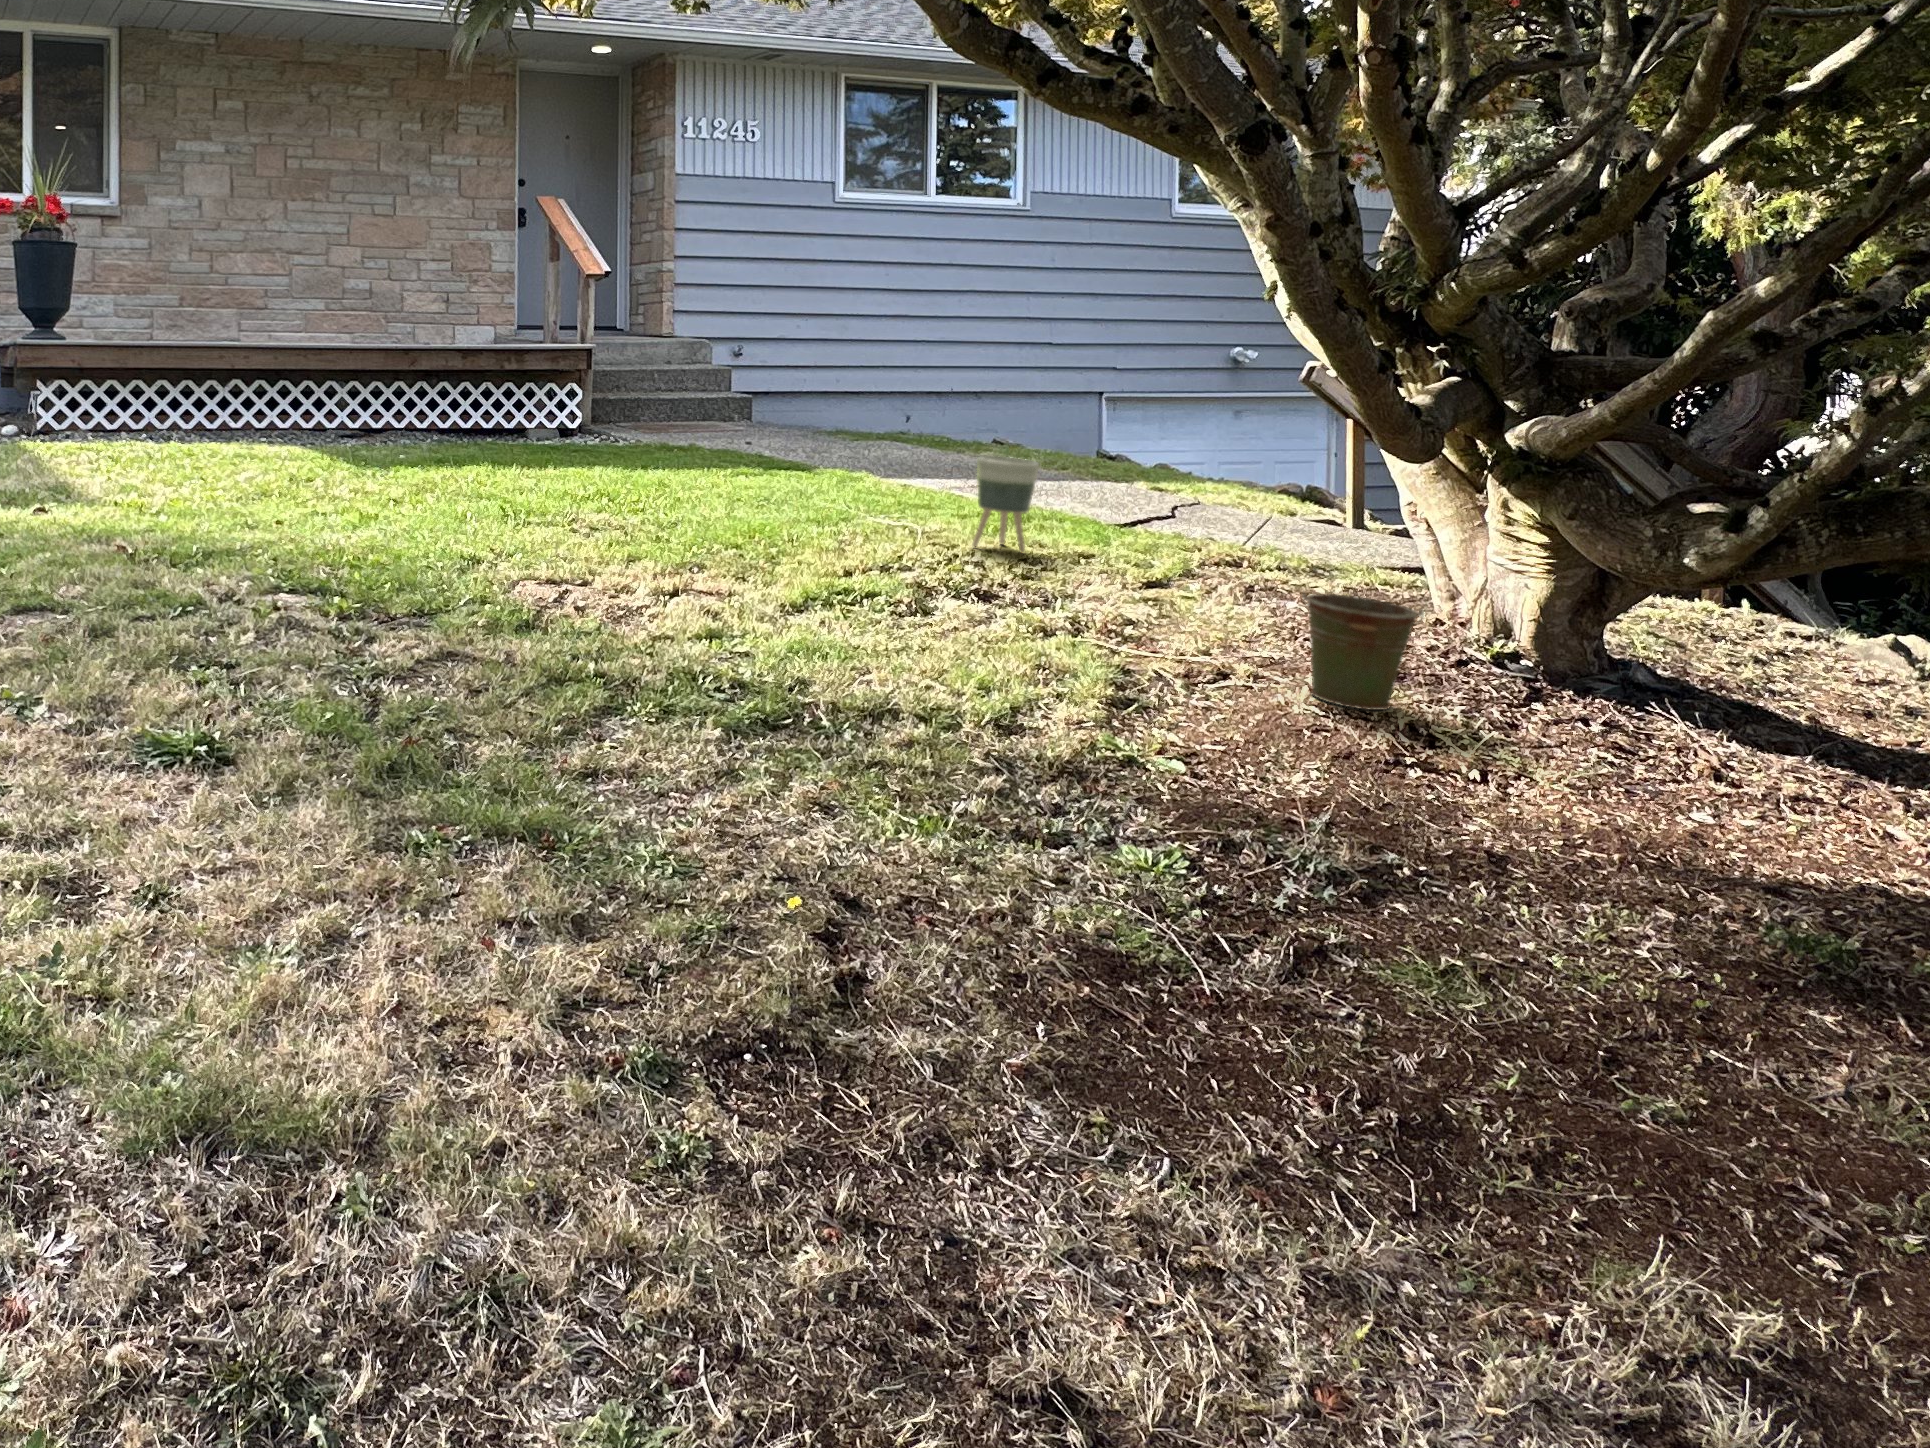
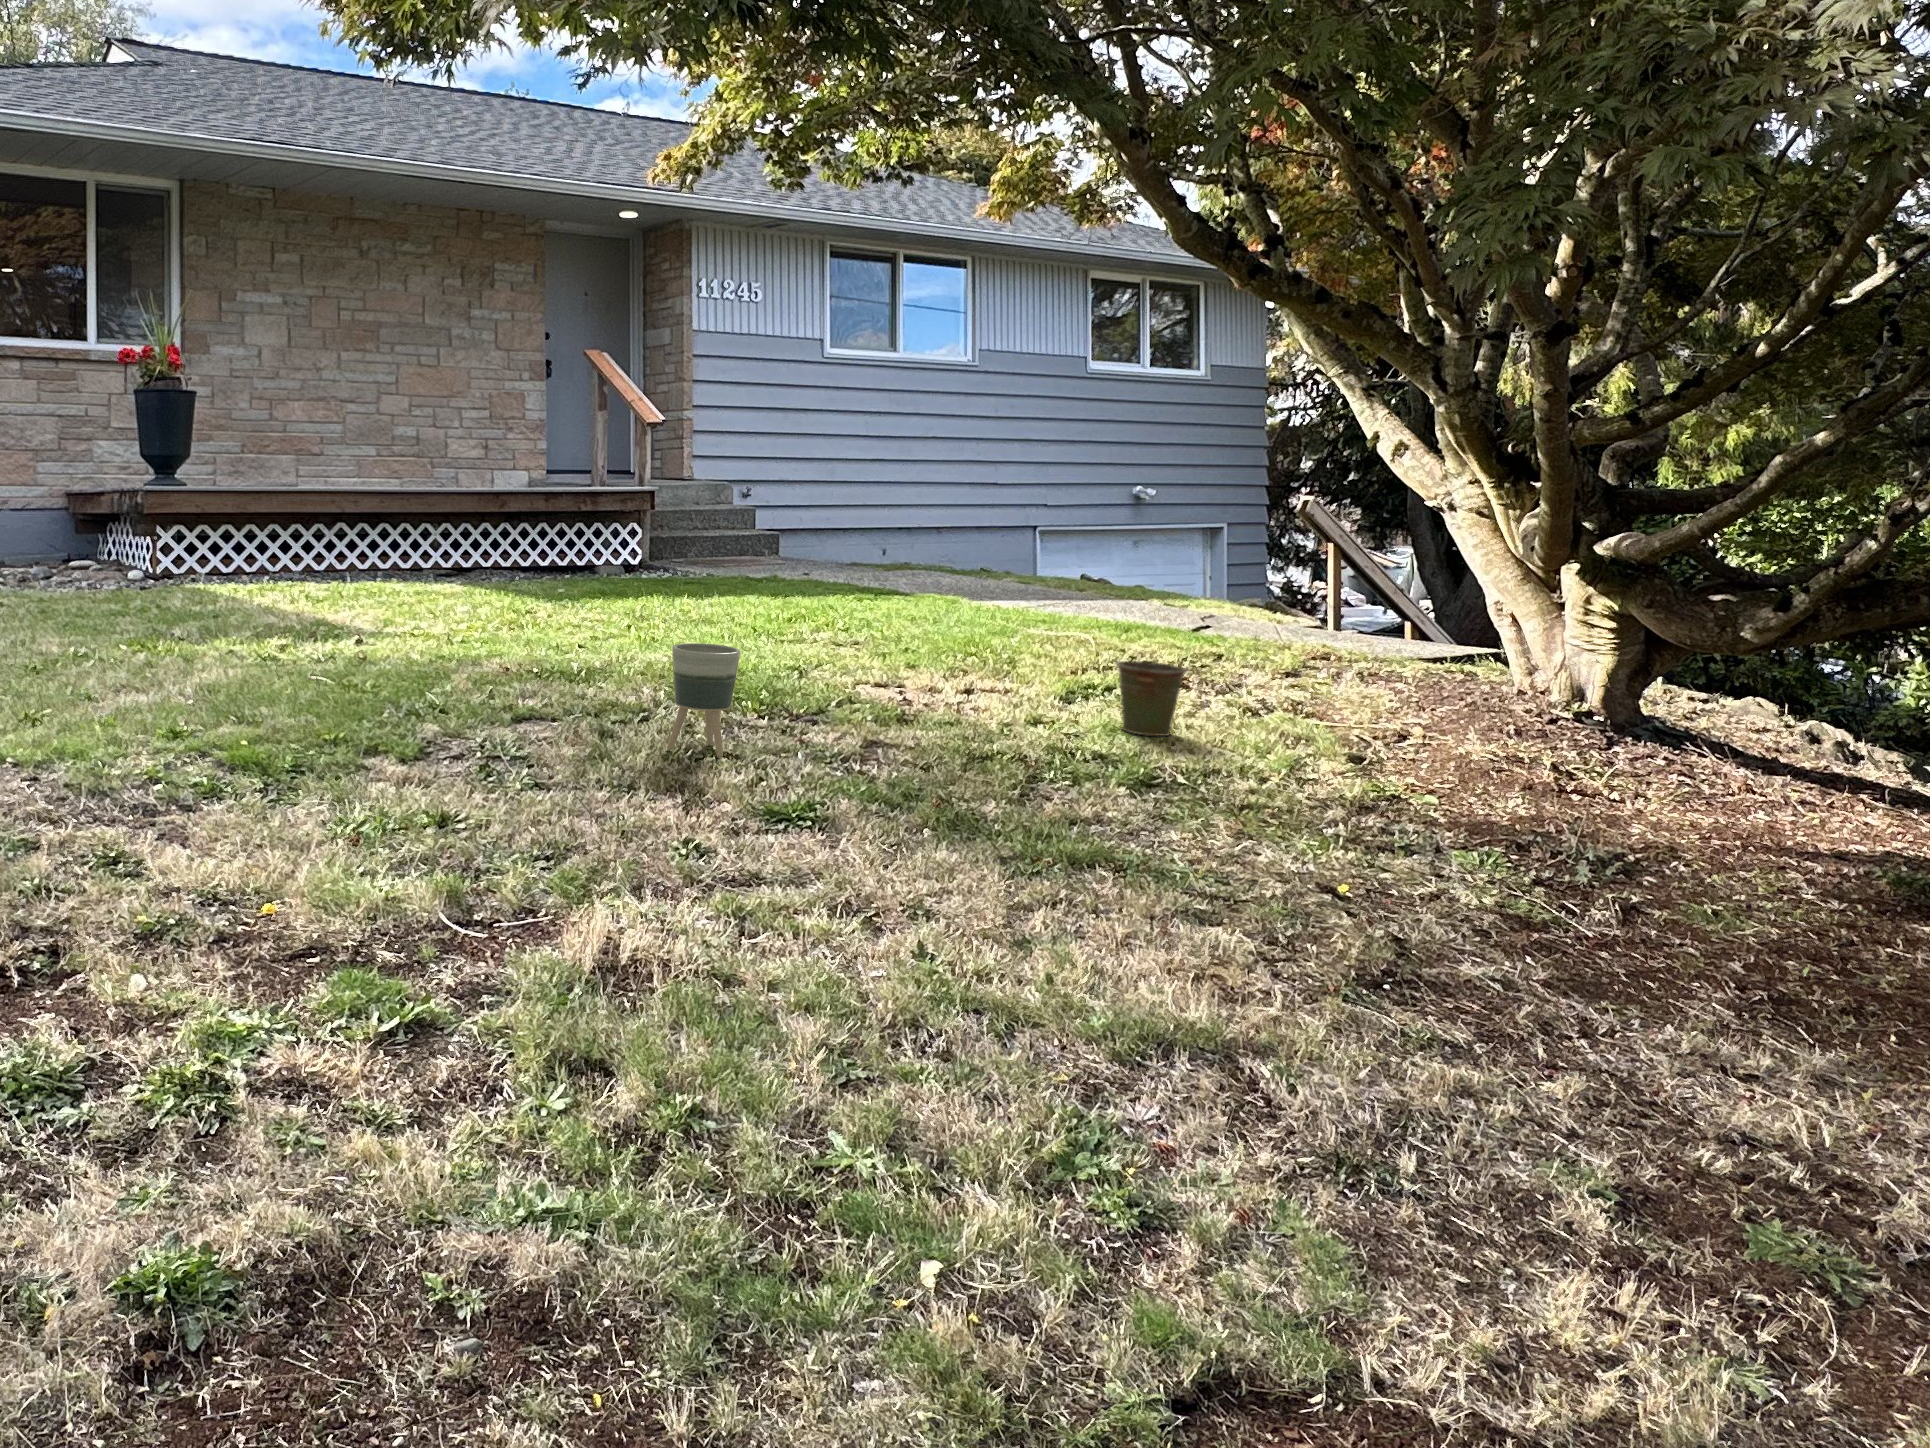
planter: present [972,456,1039,554] -> present [667,643,740,757]

